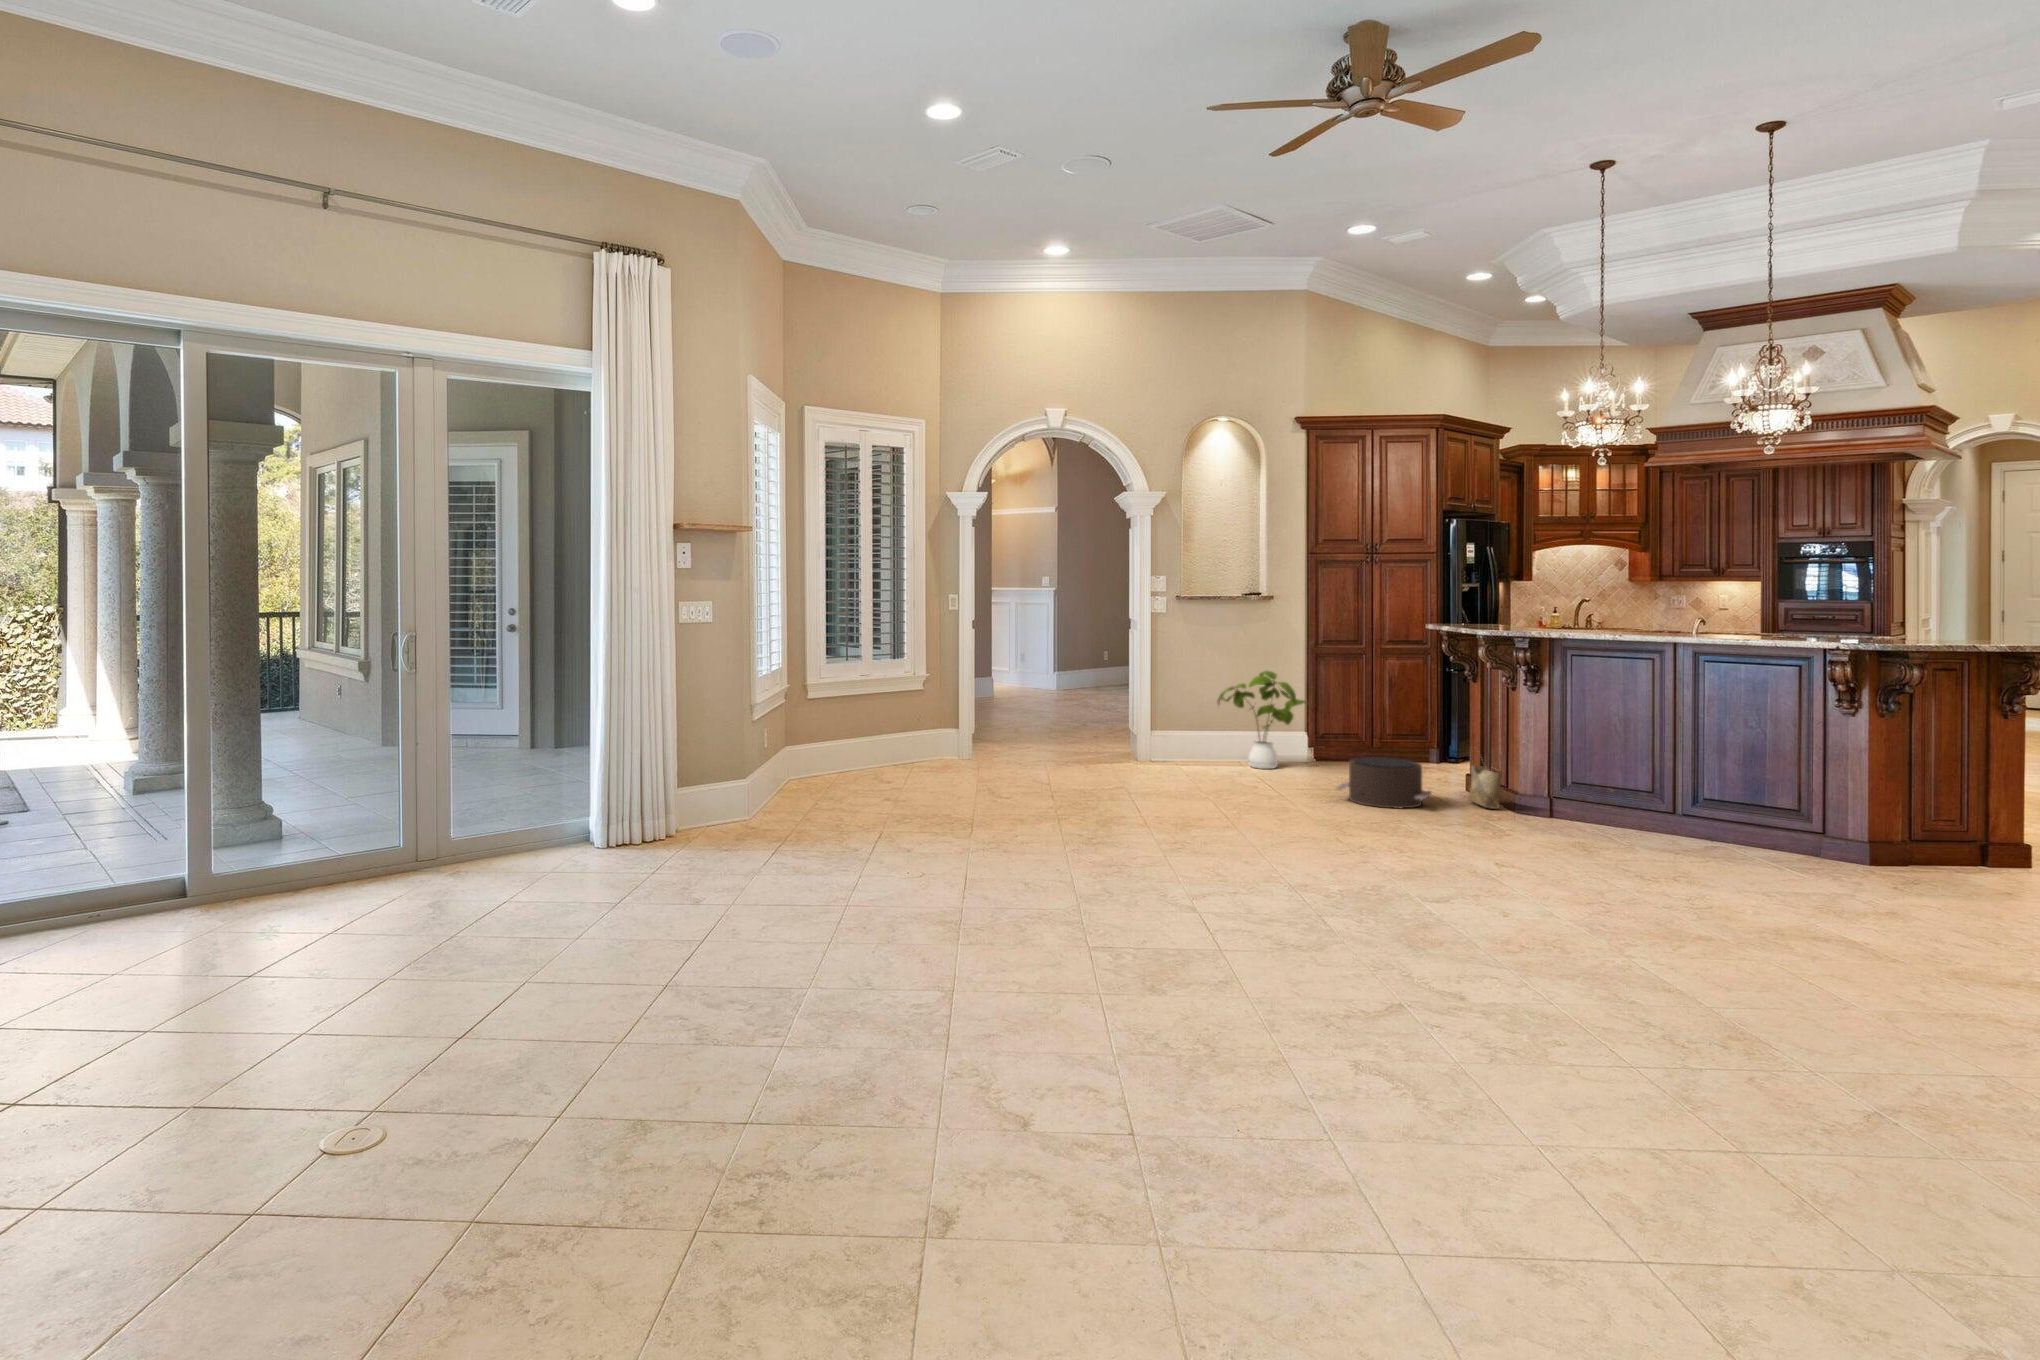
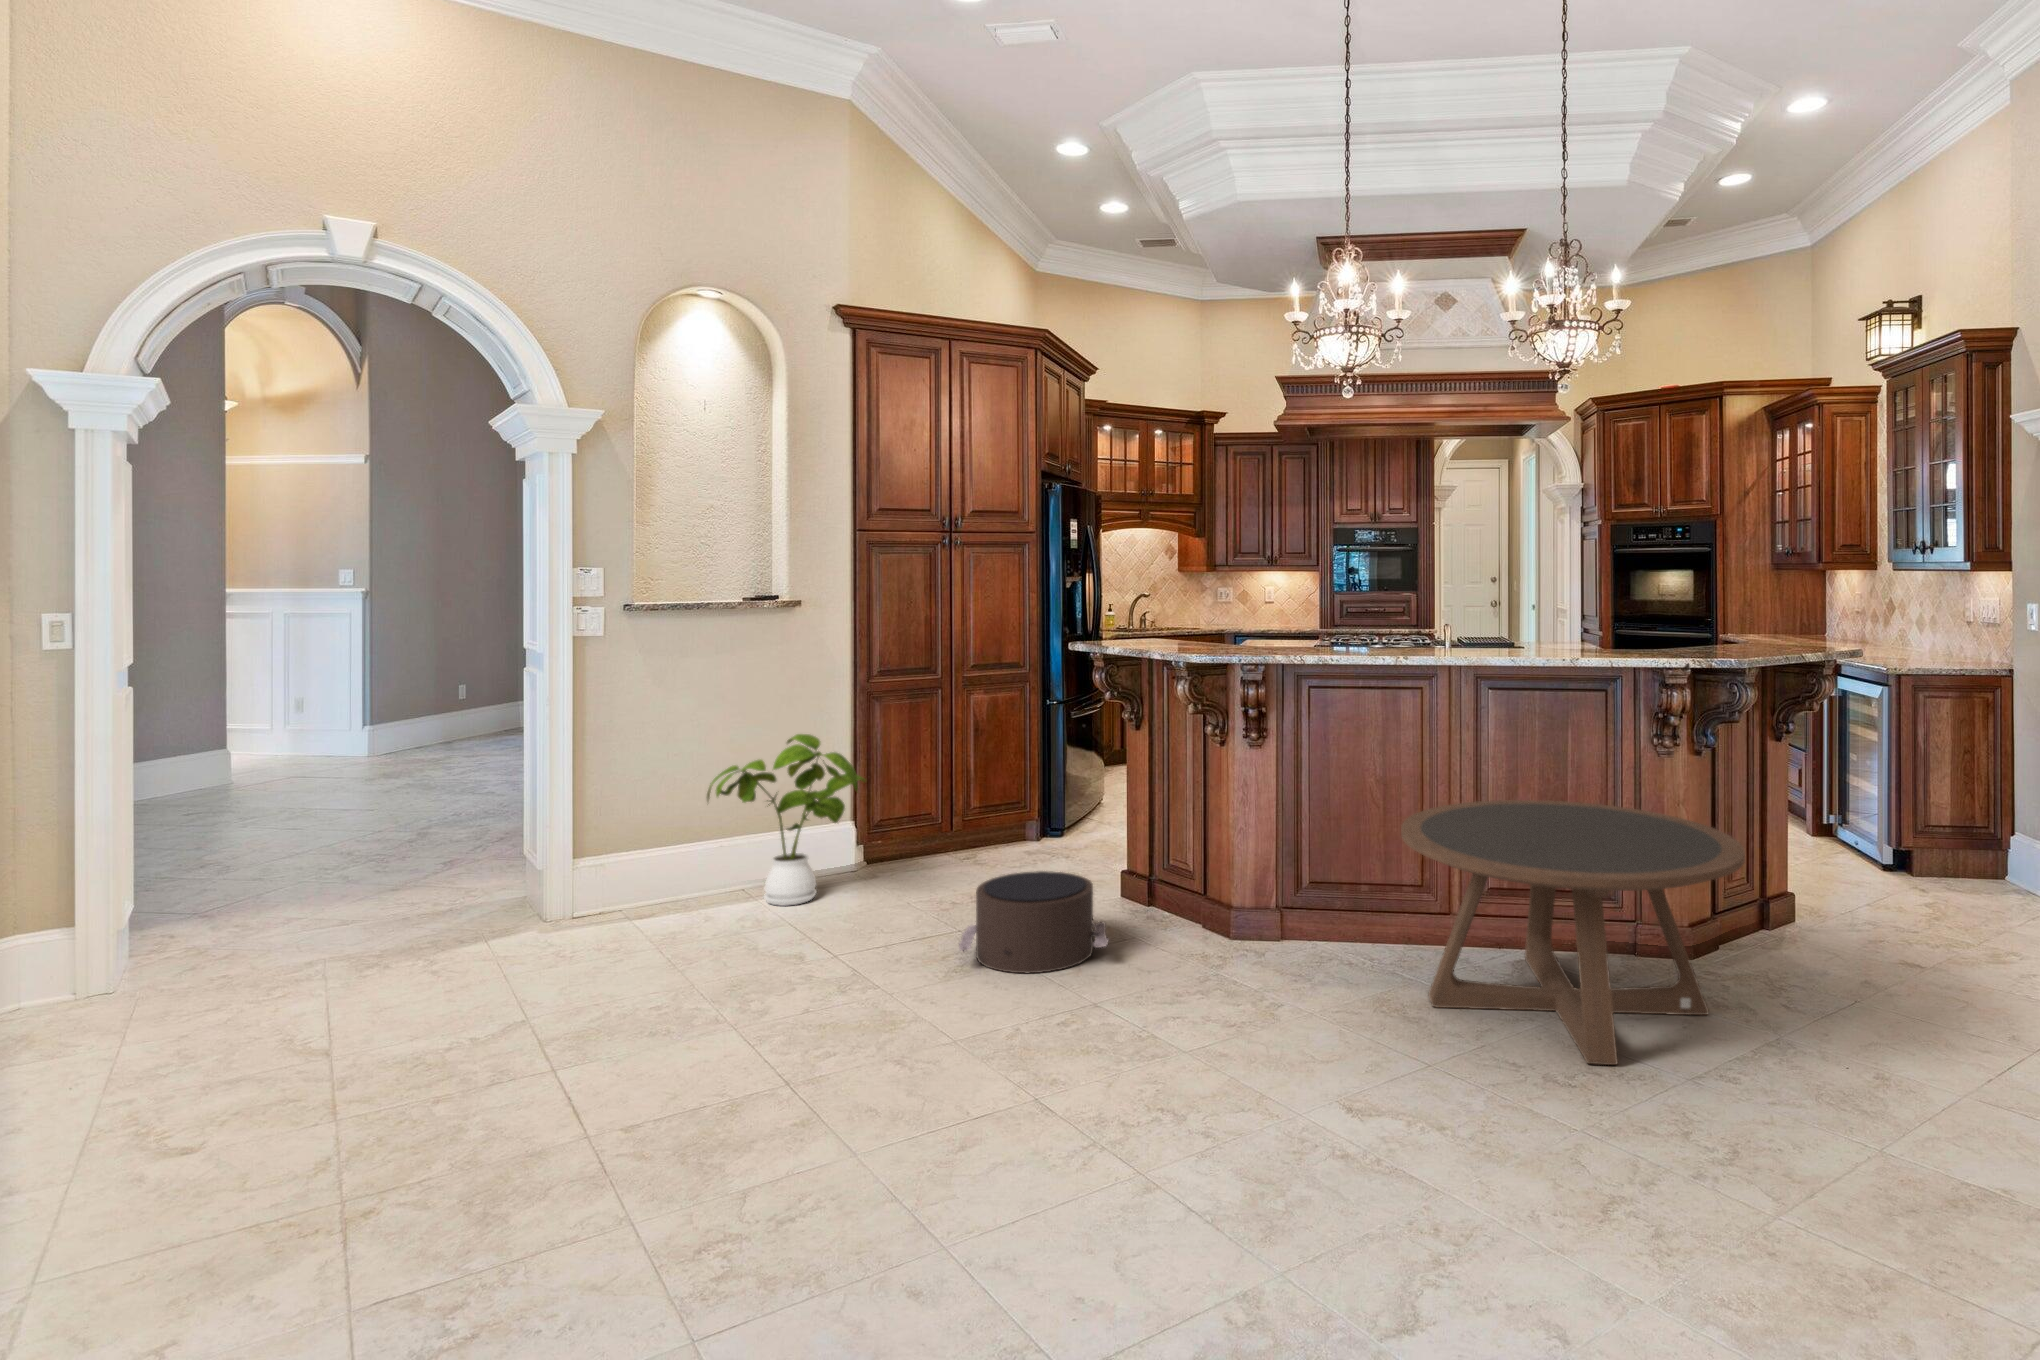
coffee table: none [1591,738,1850,886] -> present [1401,800,1745,1065]
woven basket: present [1468,762,1503,809] -> none [1146,833,1204,934]

